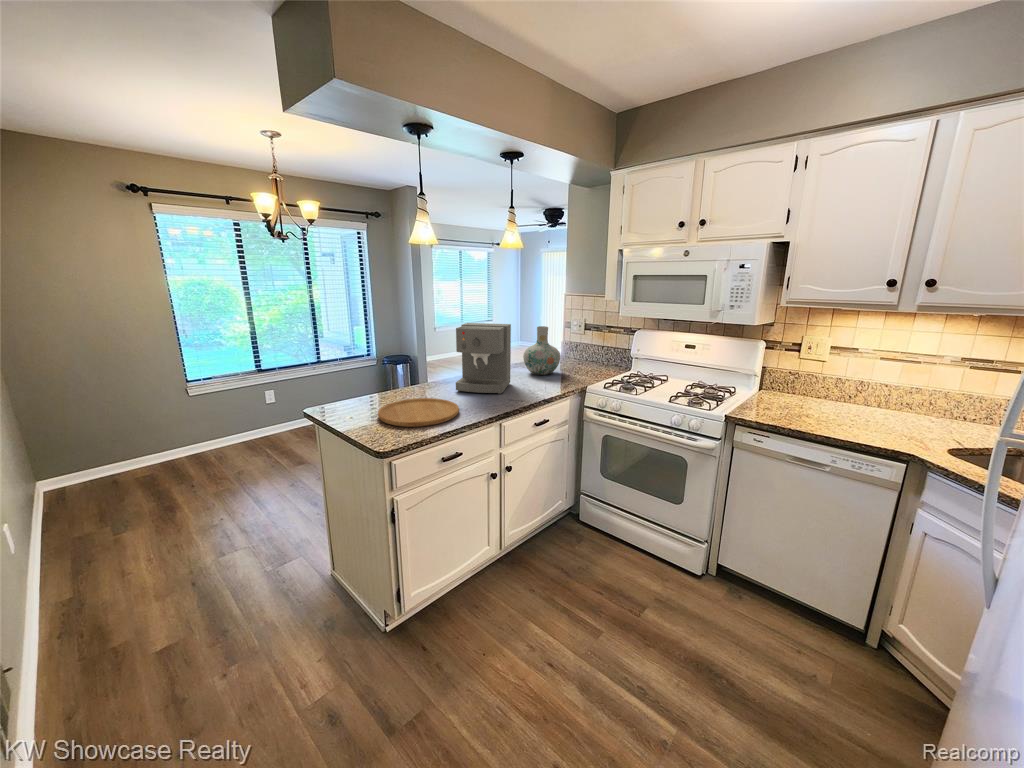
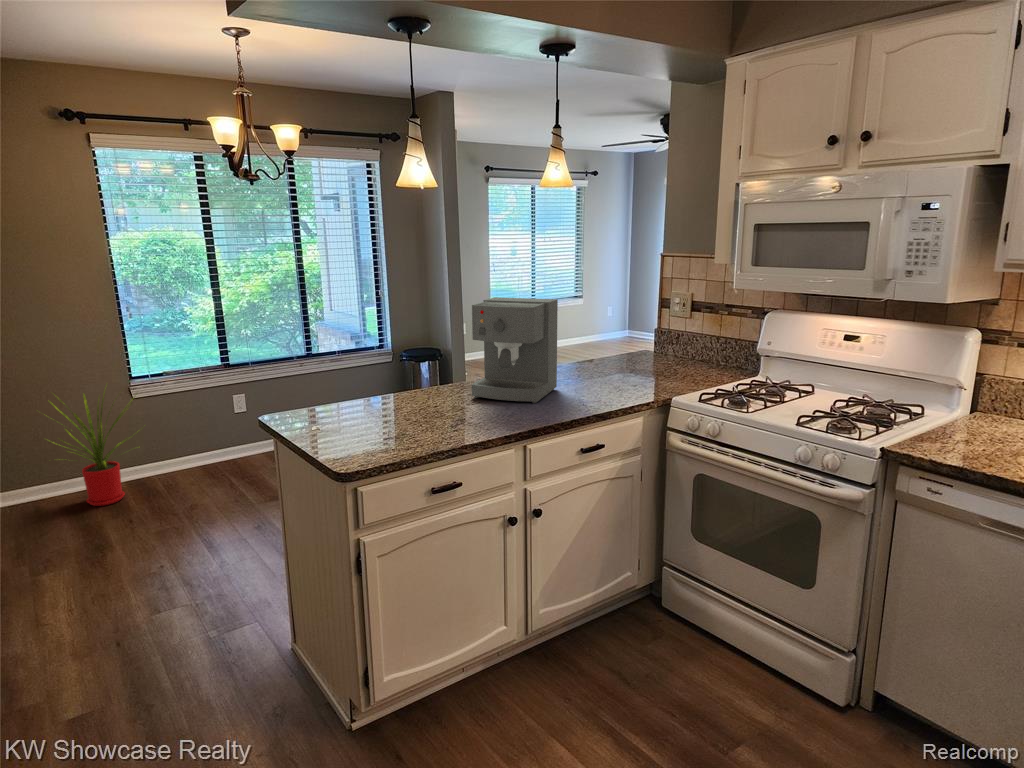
vase: present [523,326,560,375] -> none [584,303,641,378]
house plant: none [101,387,199,480] -> present [50,392,135,506]
cutting board: present [378,398,459,427] -> none [350,405,465,443]

